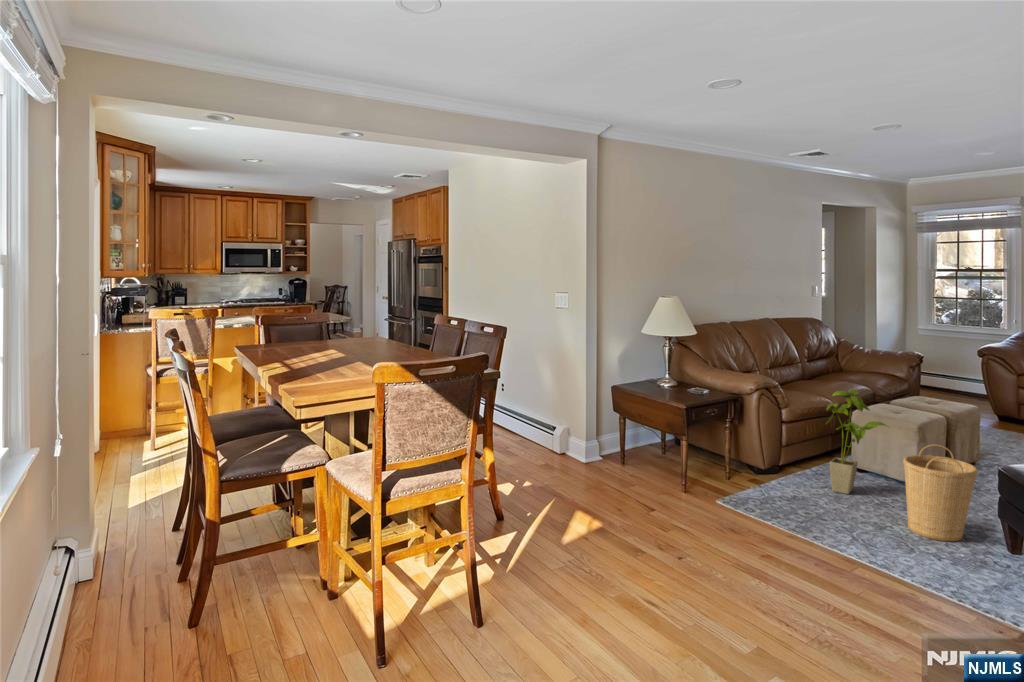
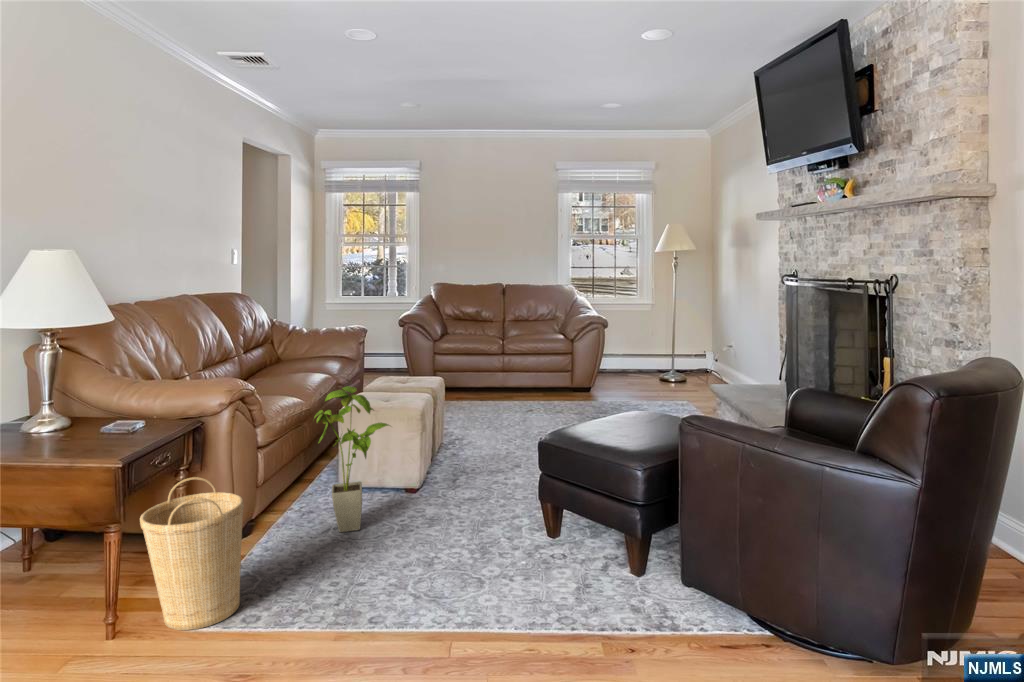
basket: present [904,445,978,541] -> present [140,477,244,630]

